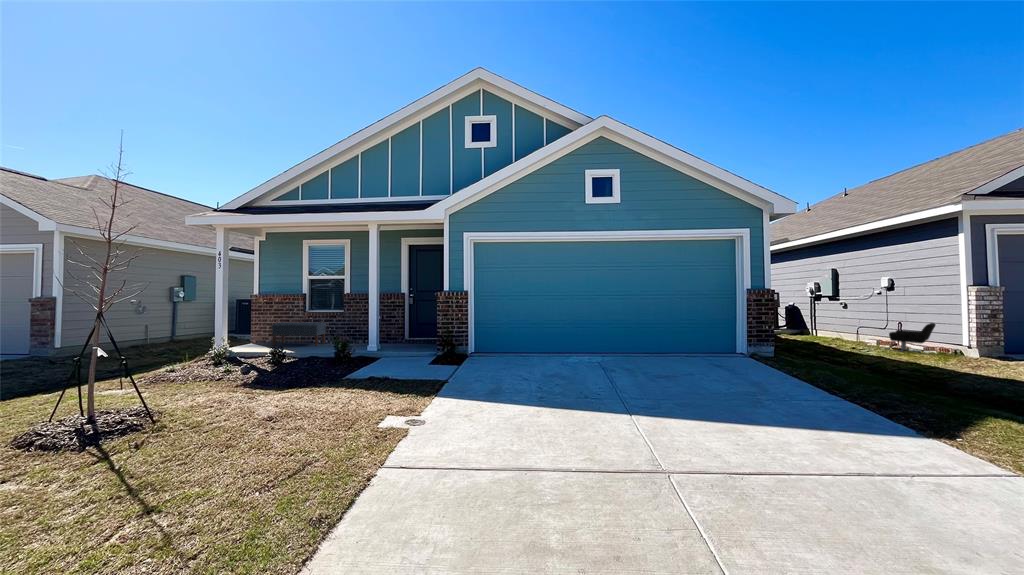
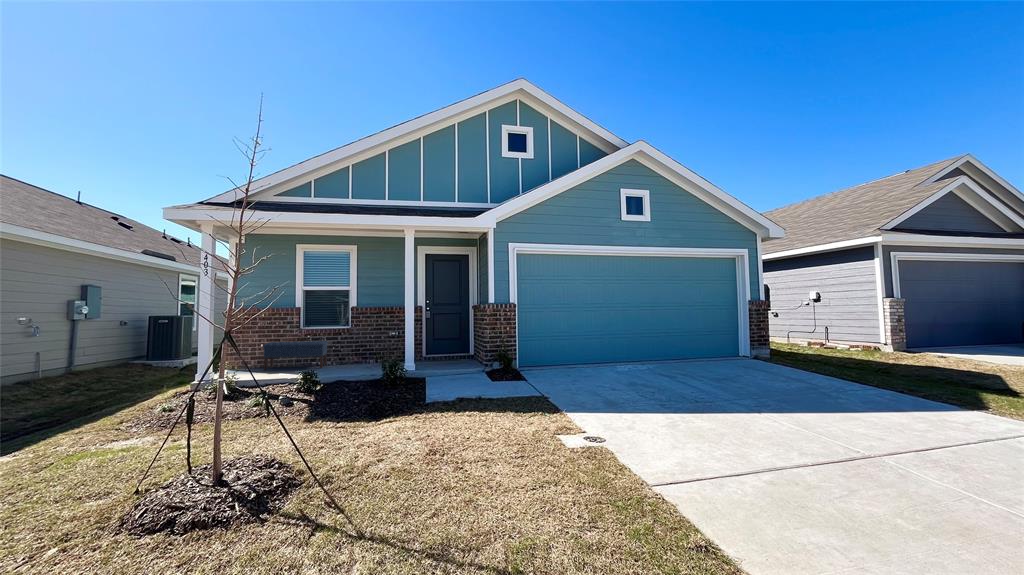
lounge chair: present [889,323,936,352] -> none [822,327,859,350]

